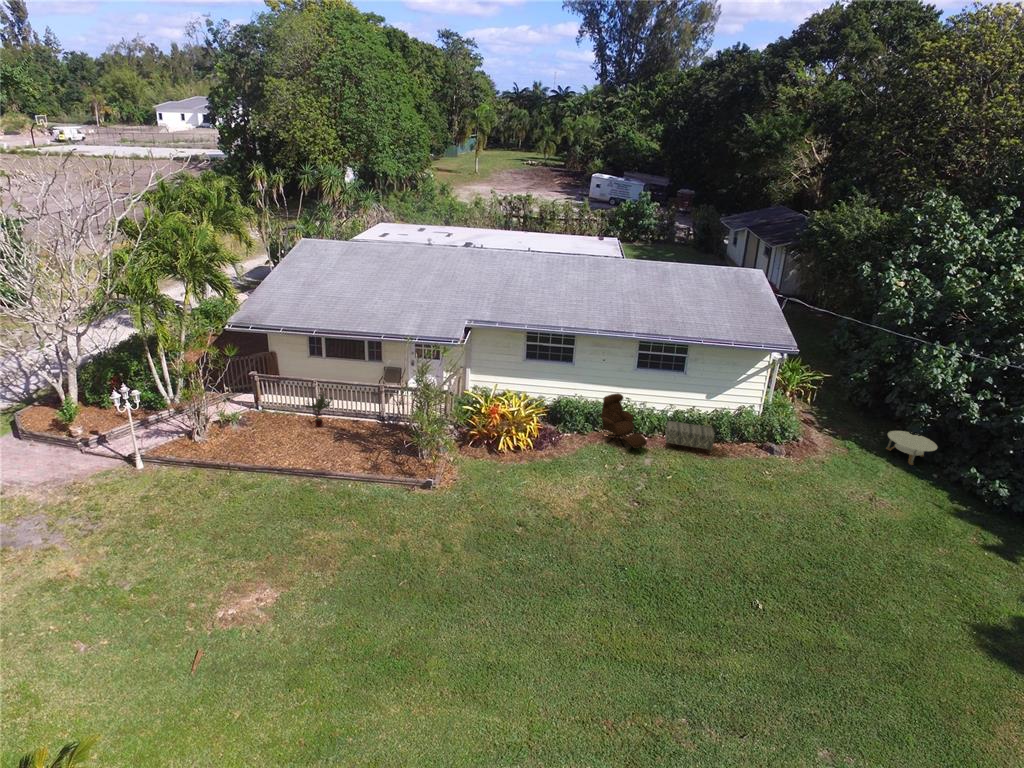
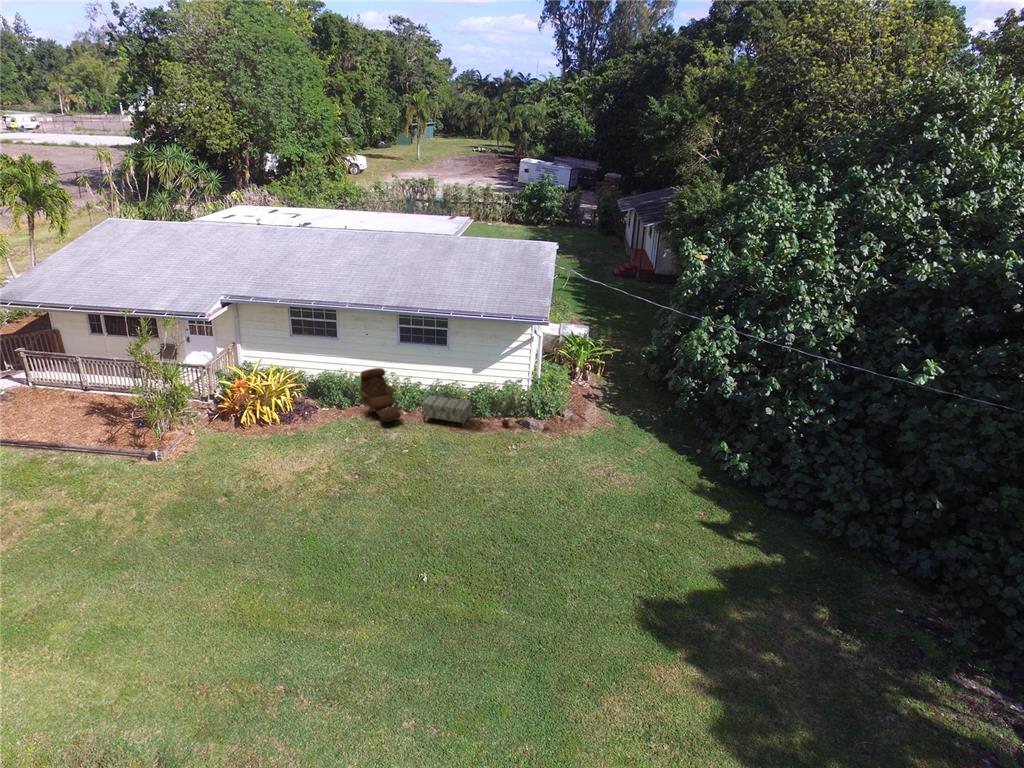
potted tree: present [304,392,332,427] -> present [493,394,521,428]
round table: present [886,431,937,465] -> none [653,405,698,438]

